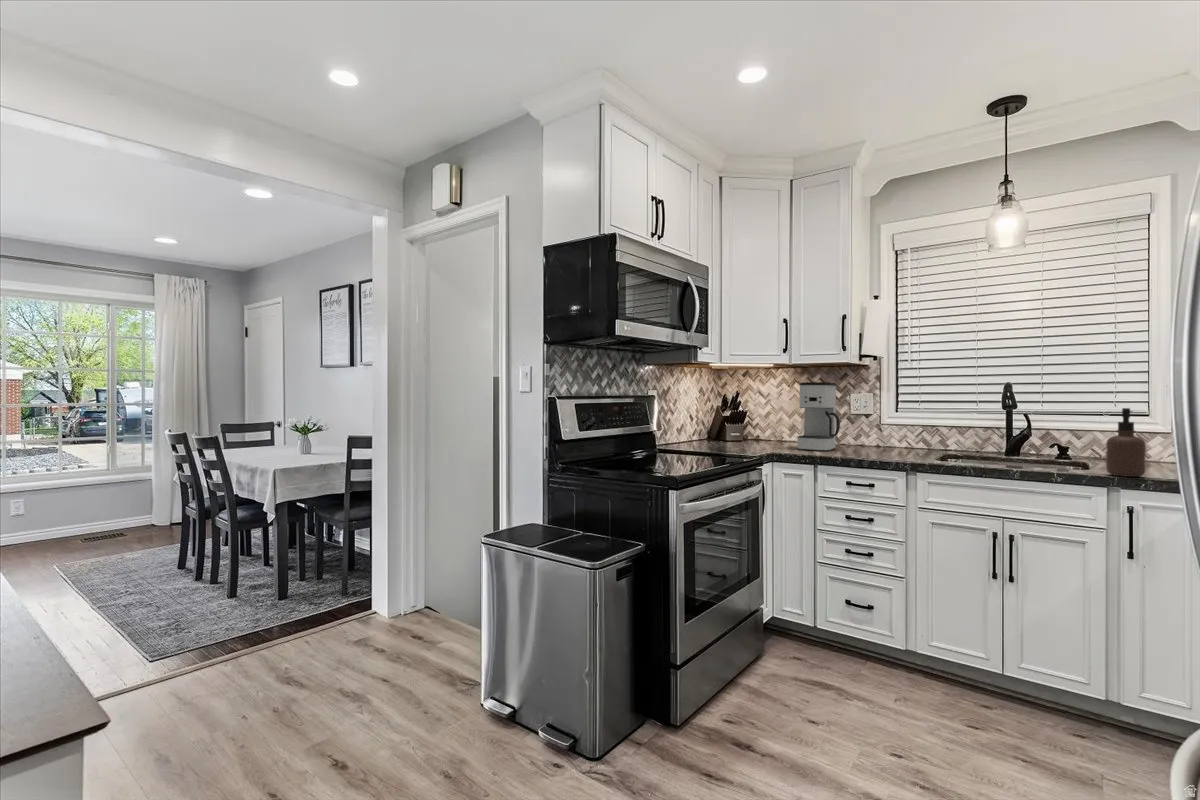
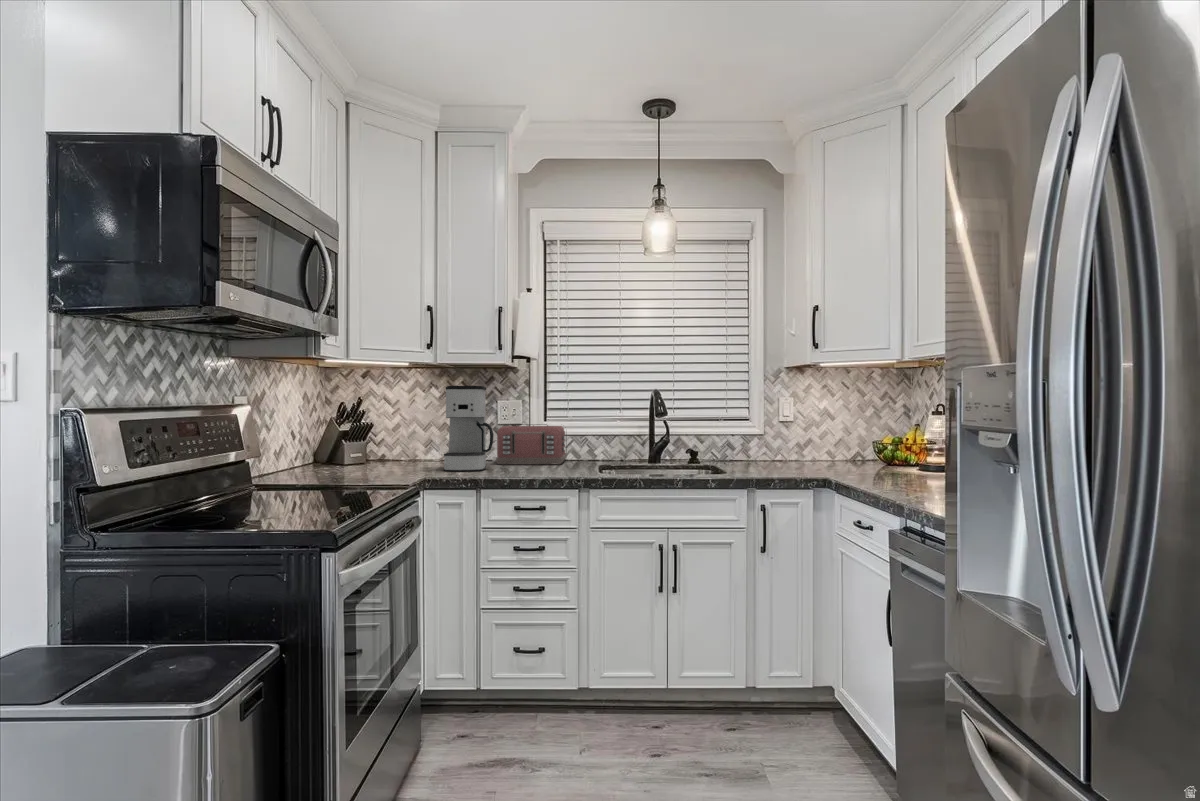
soap dispenser: present [1106,408,1146,477] -> none [752,411,782,477]
toaster: none [846,415,919,451] -> present [496,424,567,464]

